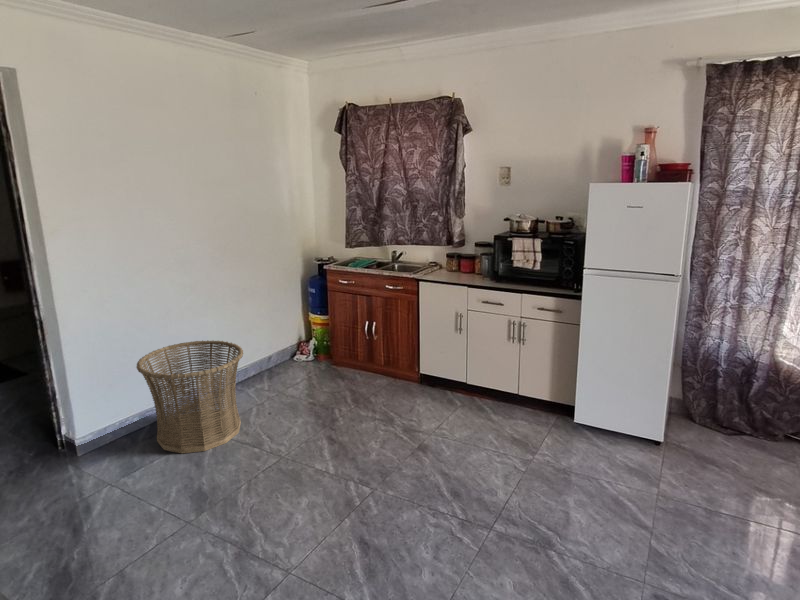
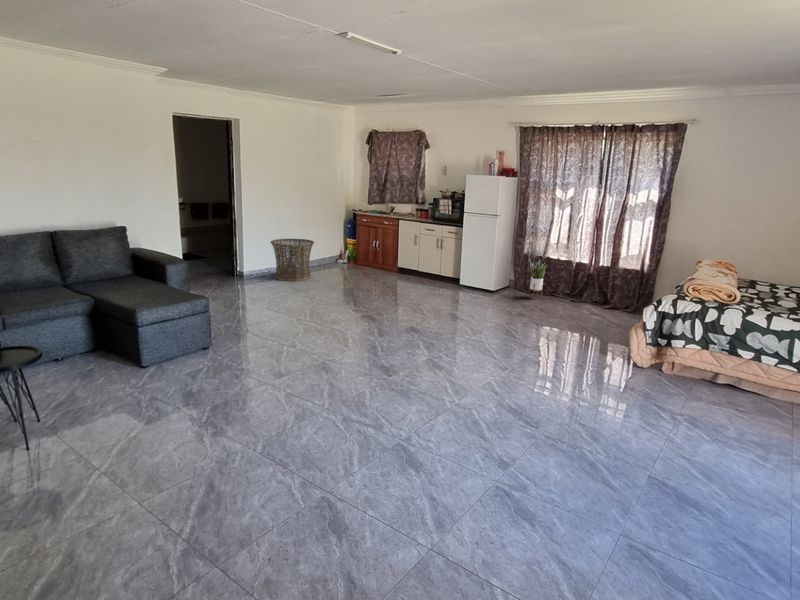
potted plant: none [736,367,785,456] -> present [529,260,547,299]

